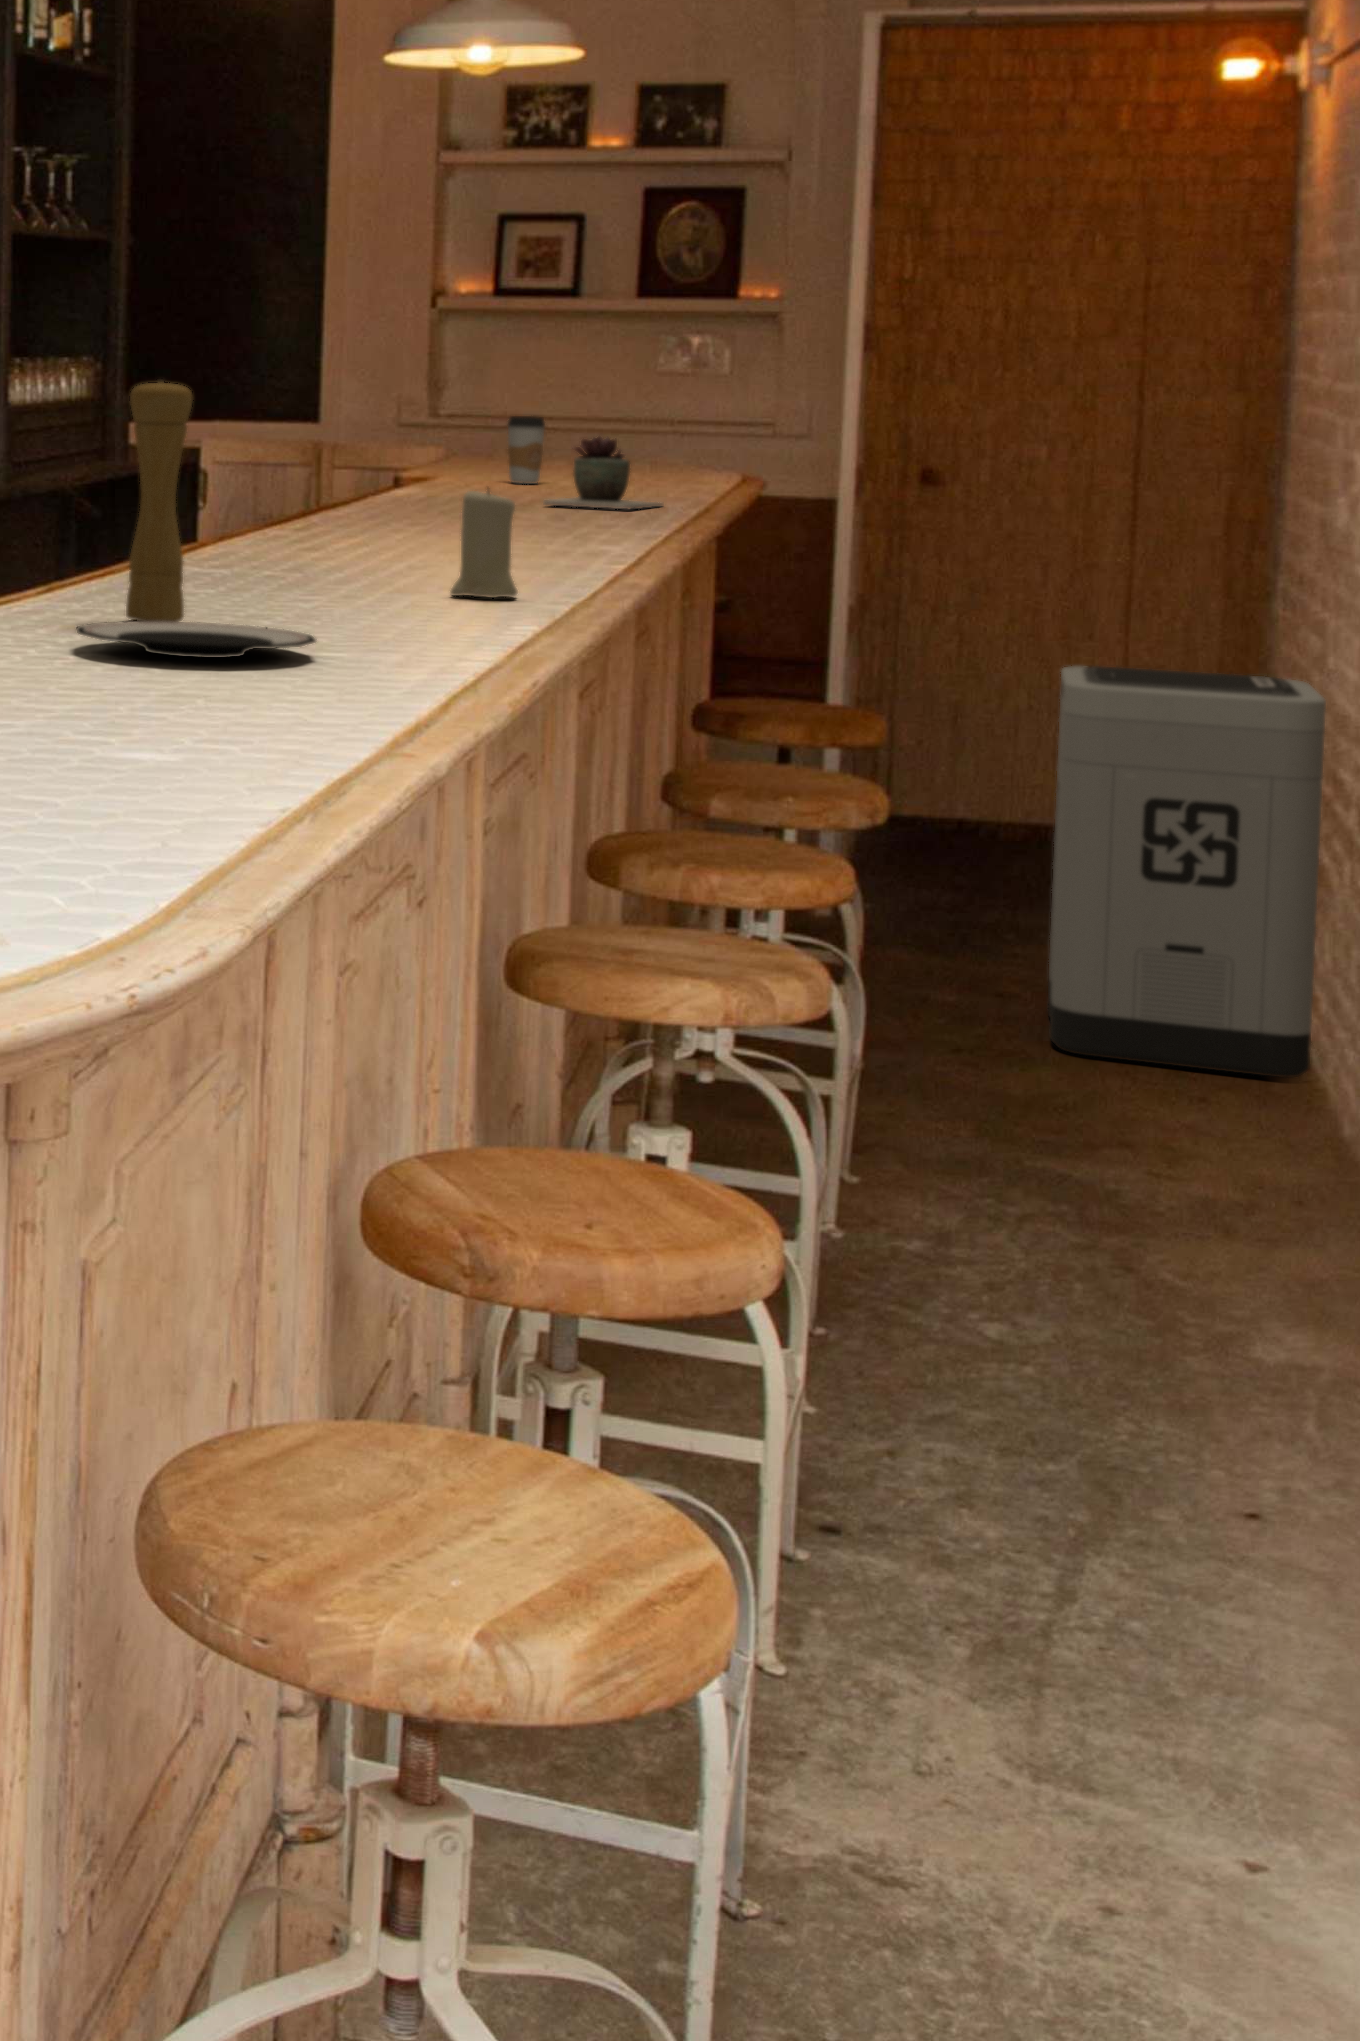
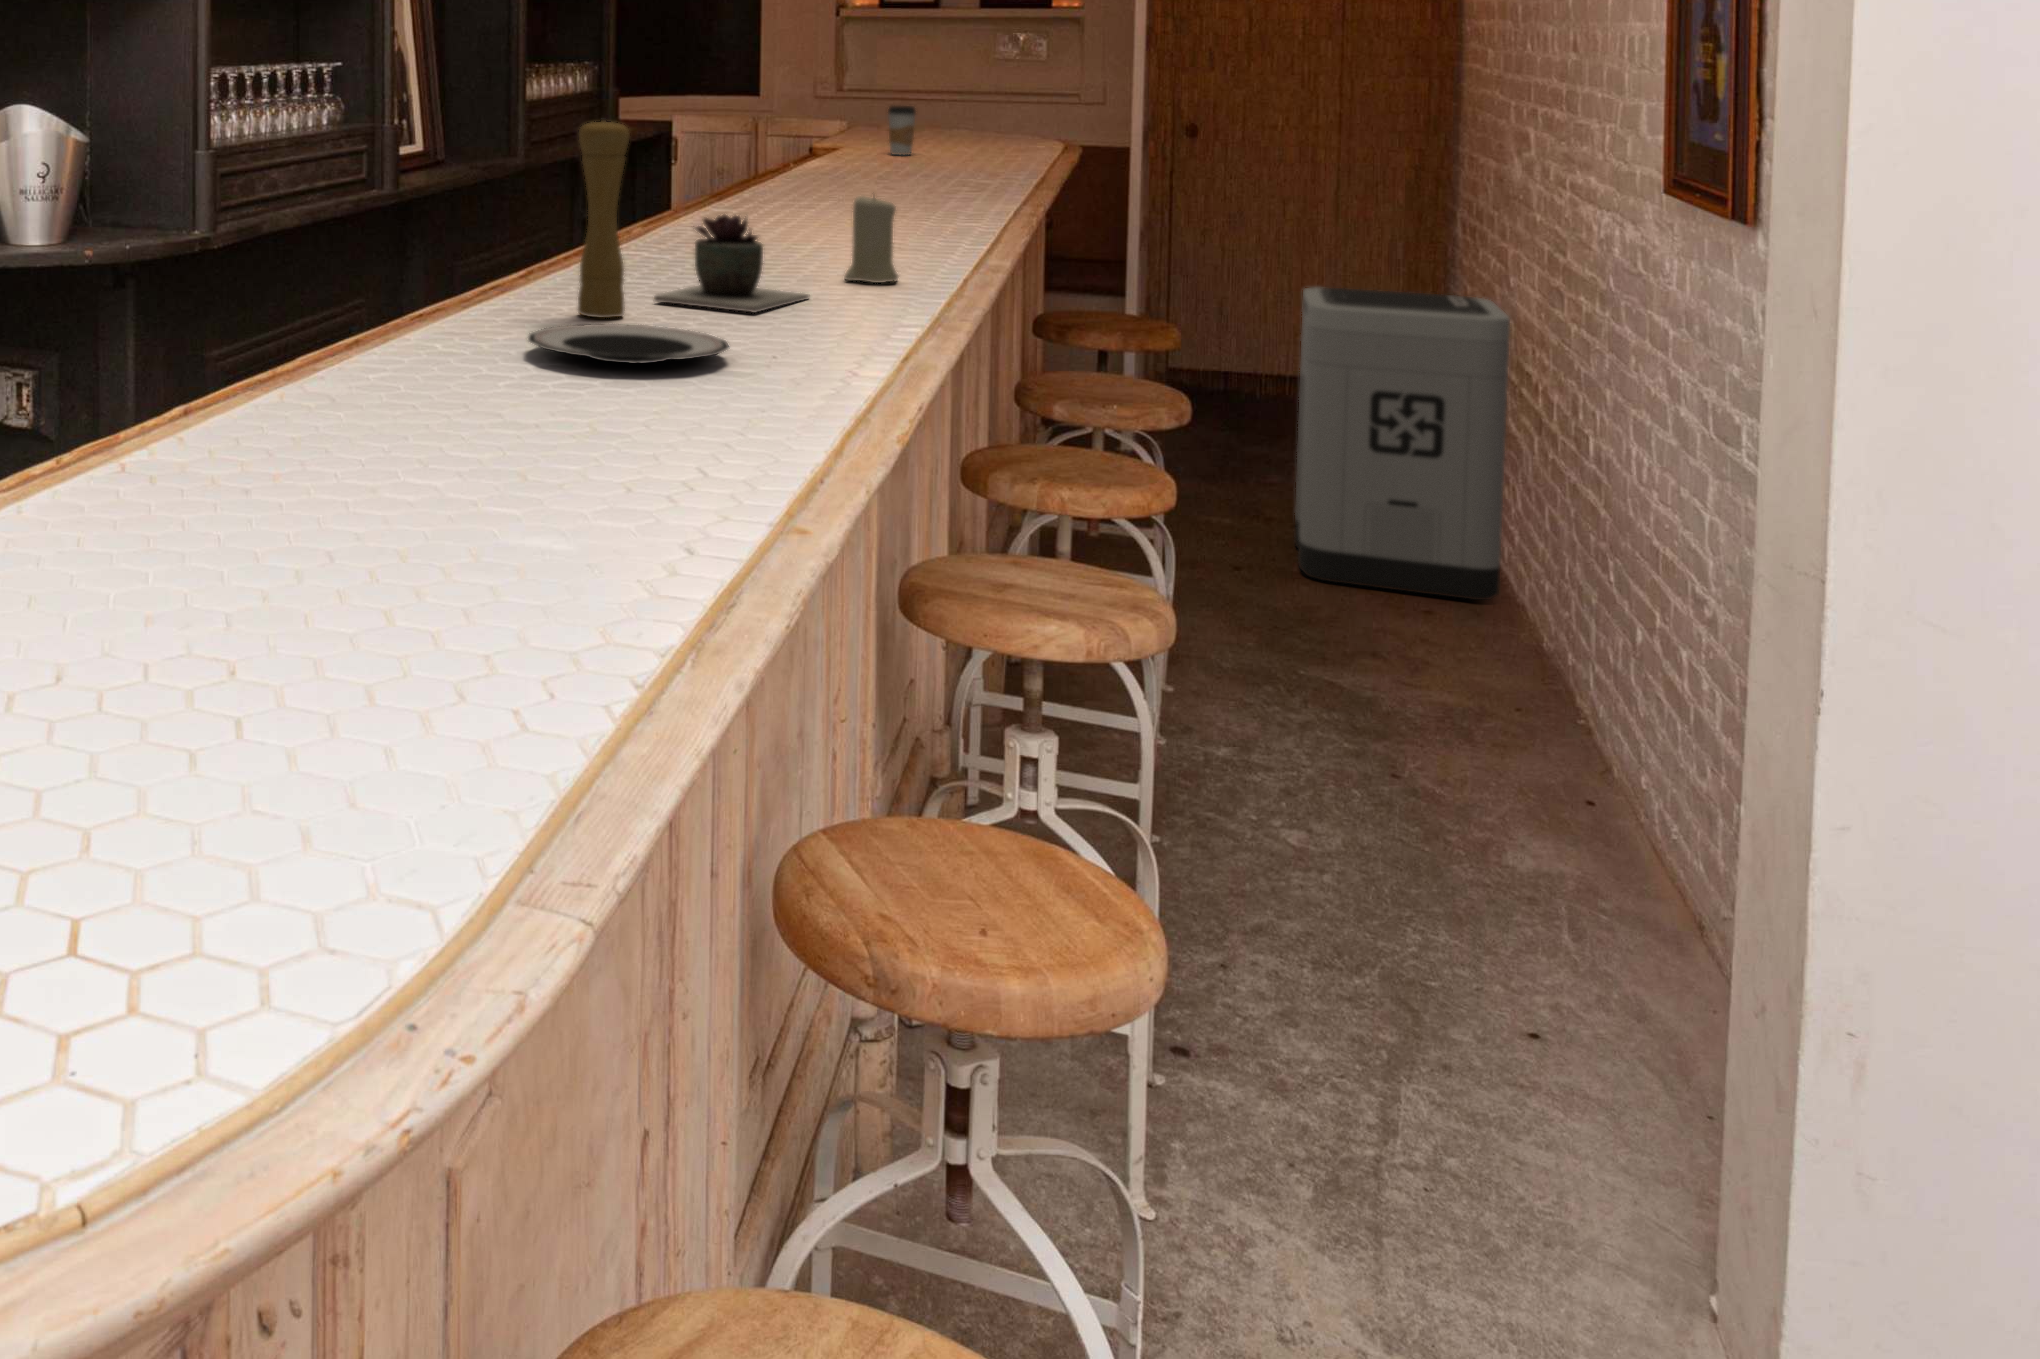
succulent plant: present [544,437,663,509] -> present [654,215,809,312]

